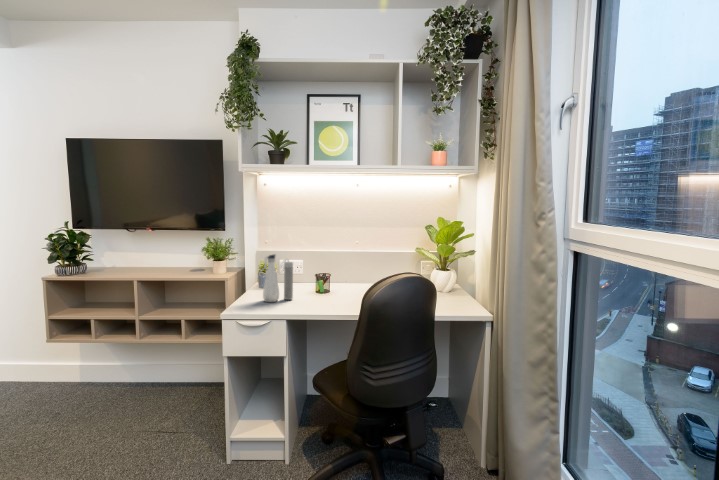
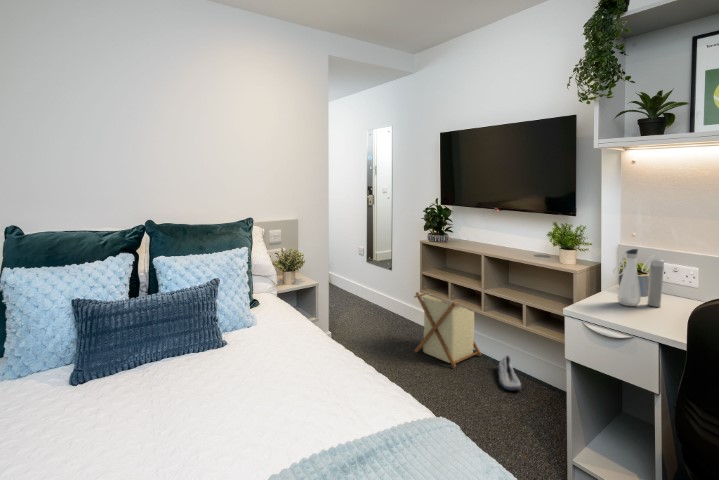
laundry basket: none [39,316,135,410] -> present [414,292,481,368]
shoe: none [155,378,182,413] -> present [498,355,521,390]

